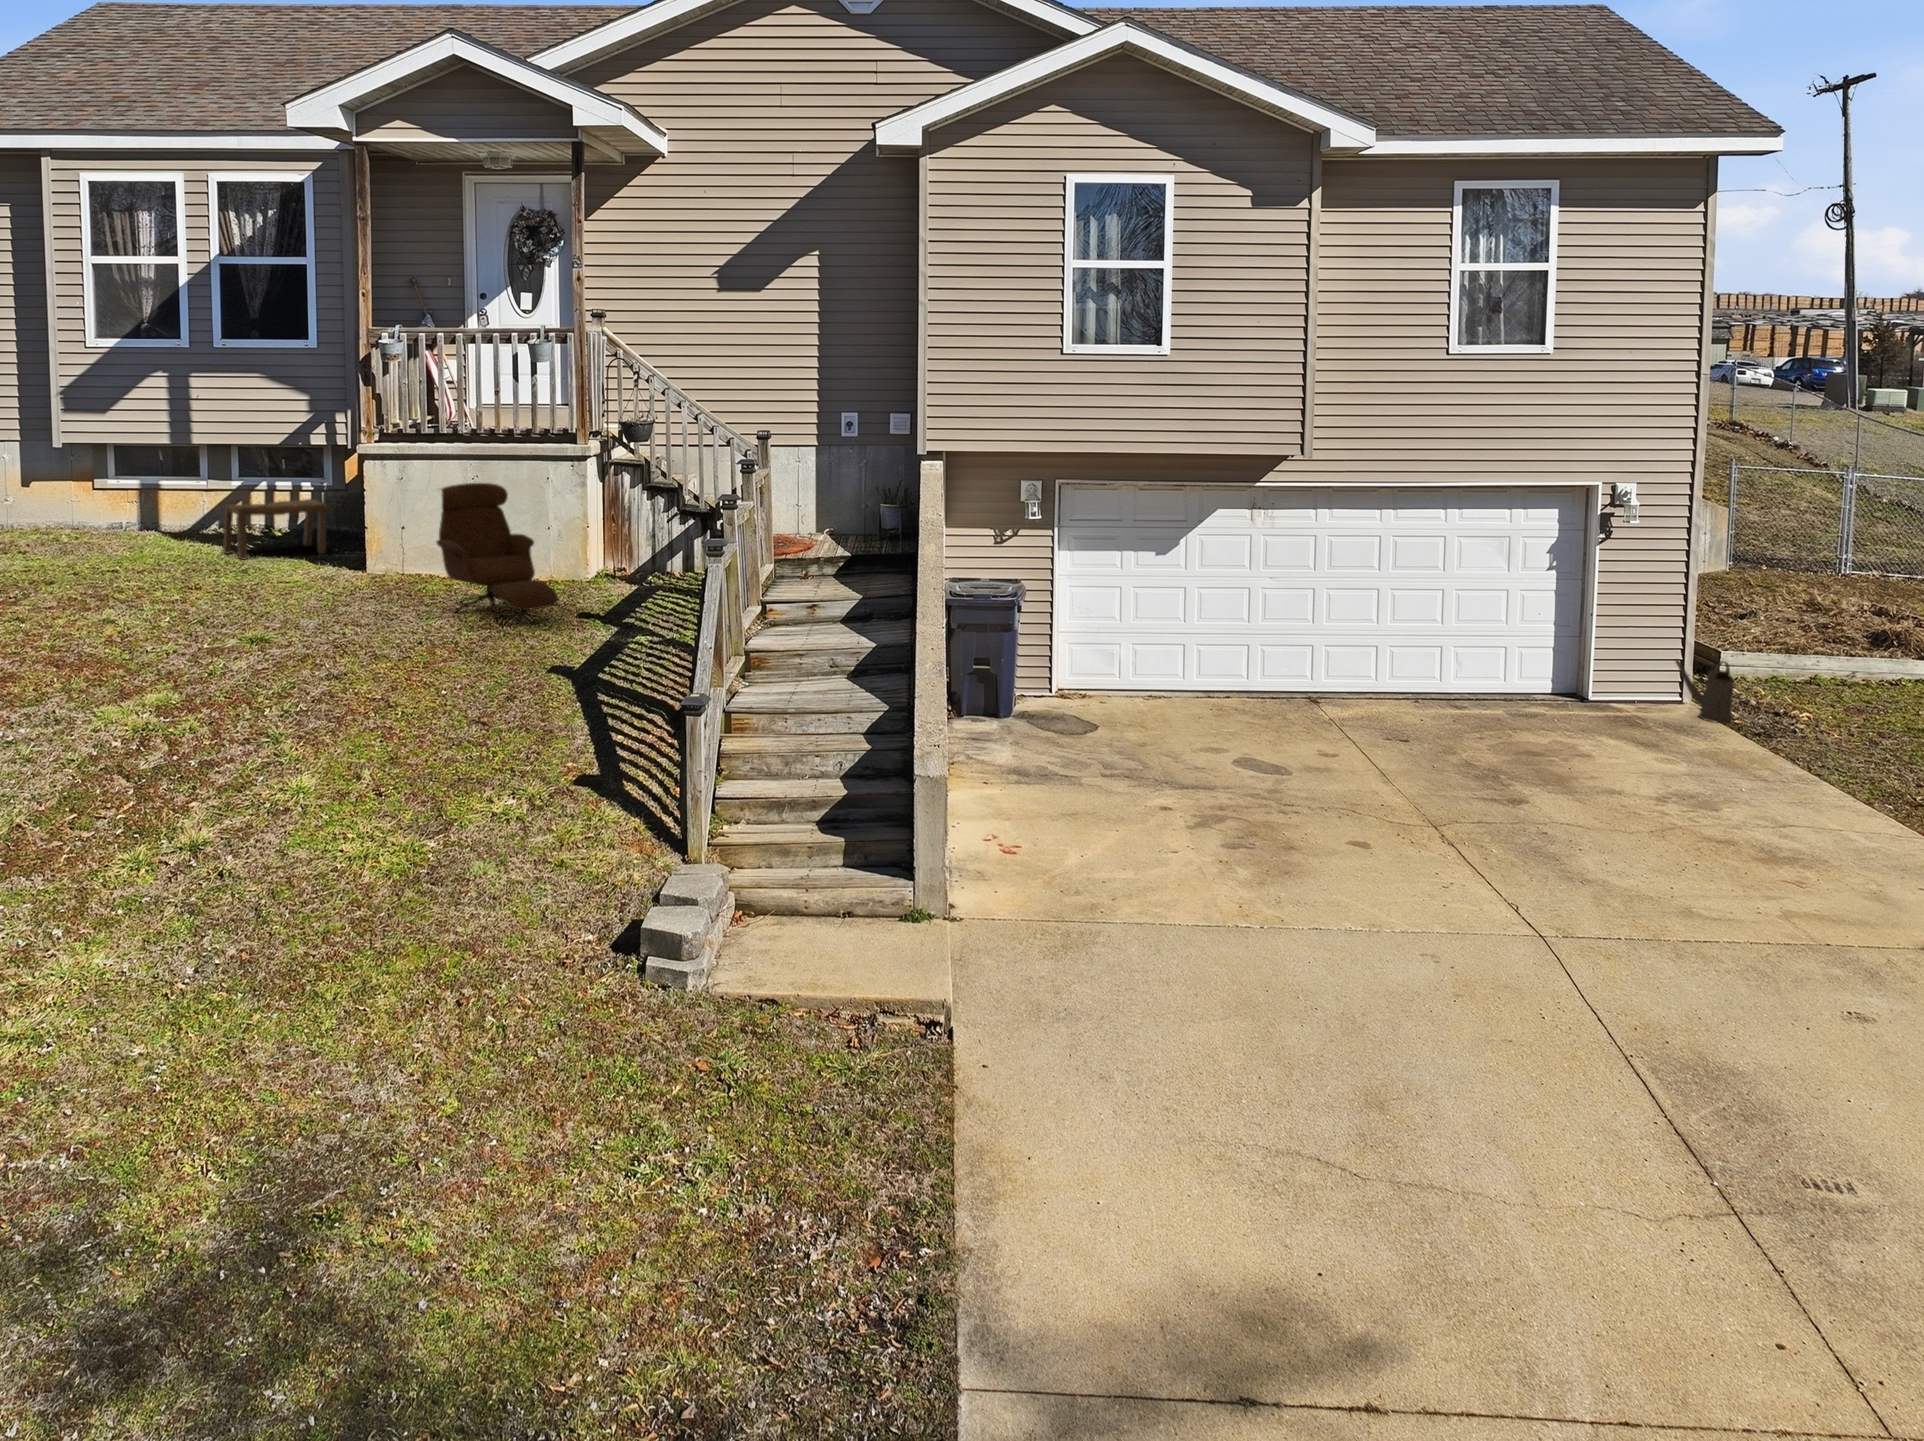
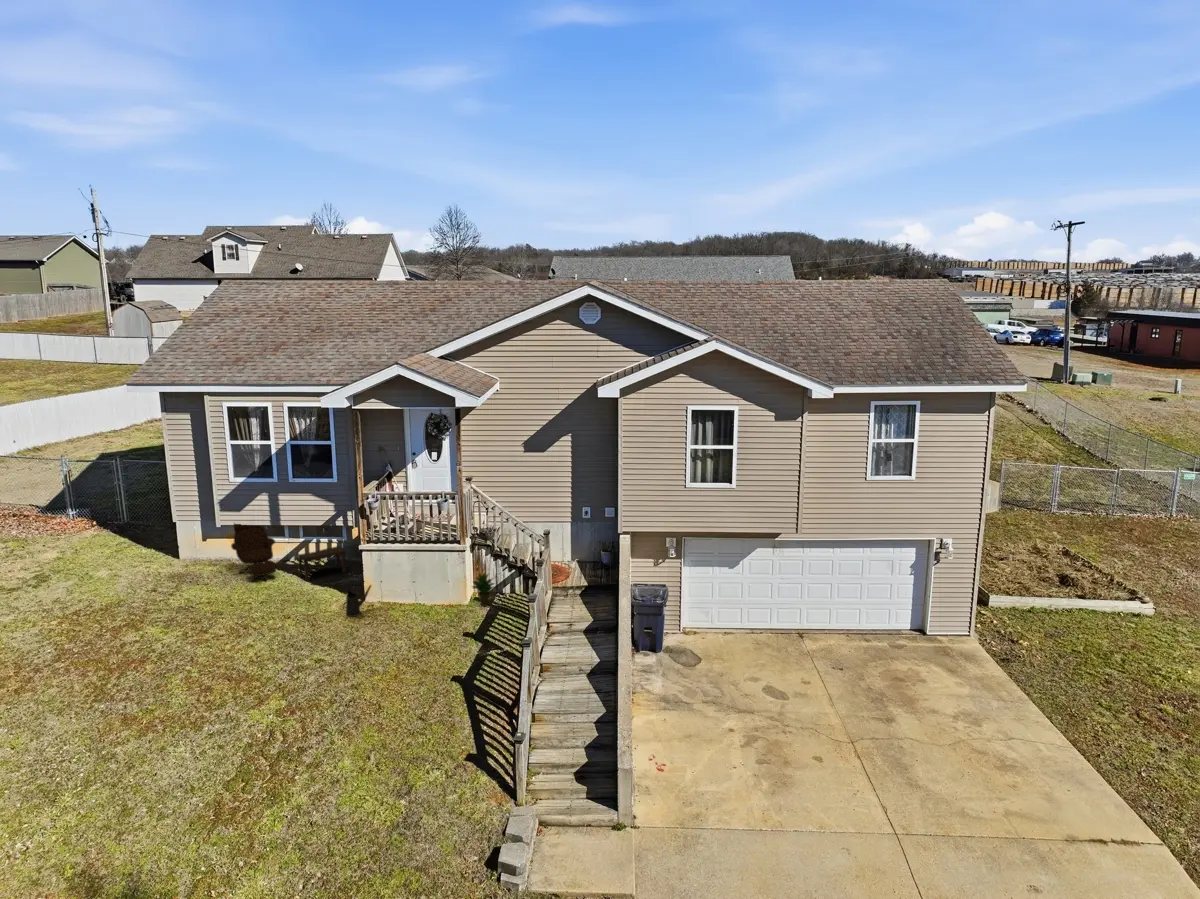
lounge chair: present [437,483,558,626] -> present [231,523,276,581]
potted plant: none [598,533,653,606] -> present [472,573,495,607]
watering can: present [1676,660,1742,723] -> present [343,585,371,617]

